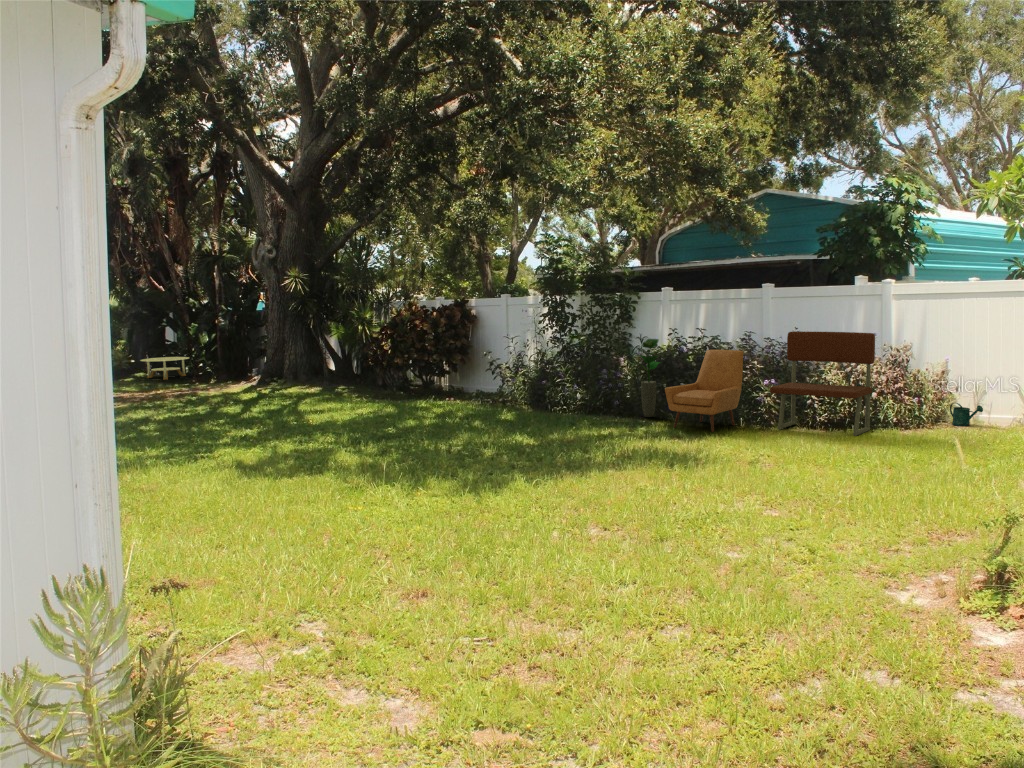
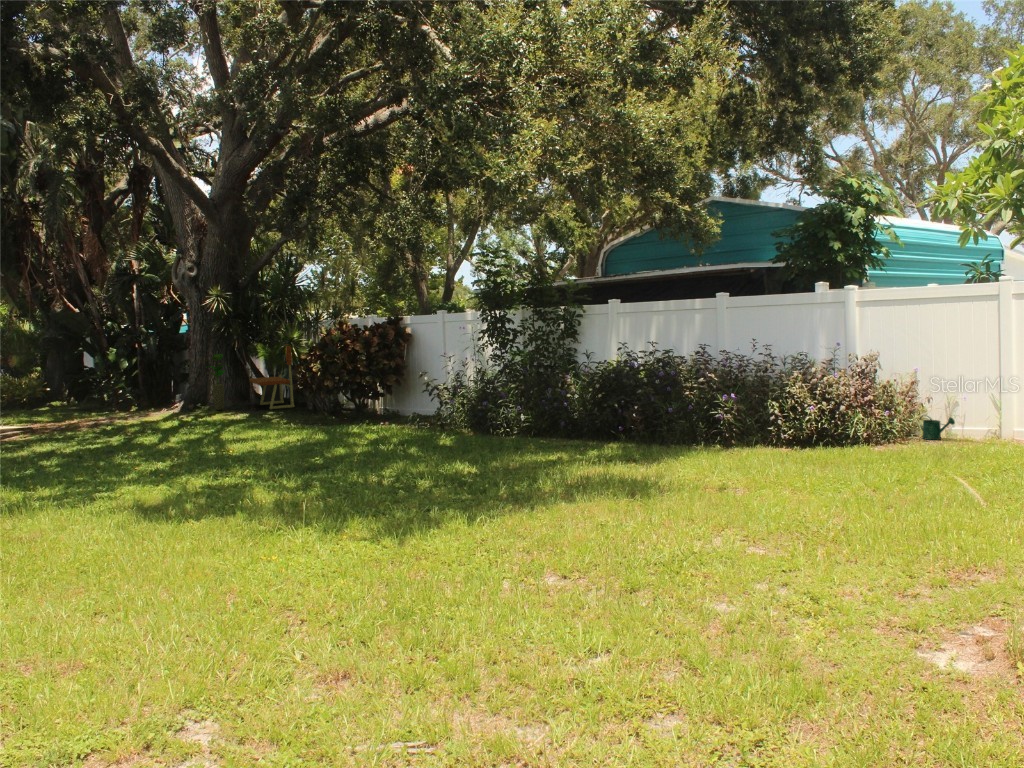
bench: present [770,332,875,436] -> present [250,344,294,409]
potted plant: present [639,339,660,417] -> present [210,354,225,410]
chair: present [665,350,743,432] -> none [618,364,700,453]
round table: present [140,357,189,380] -> none [51,384,106,409]

